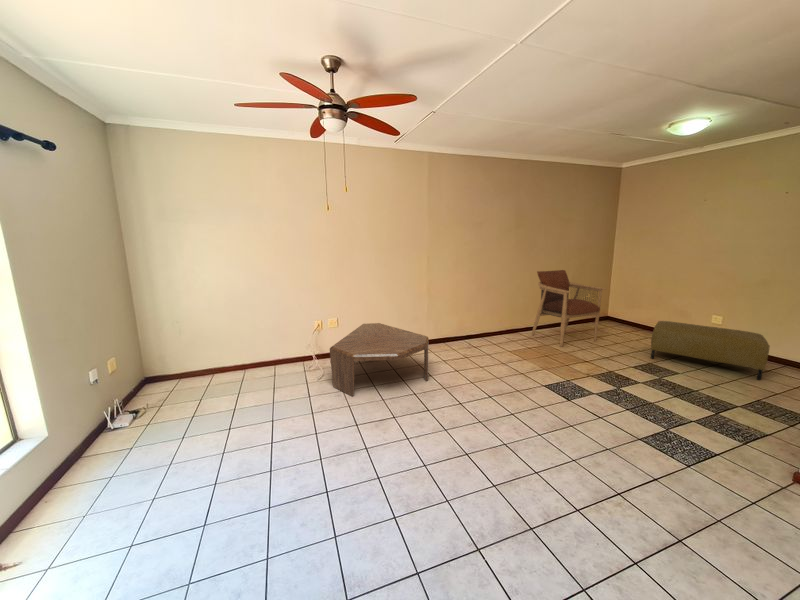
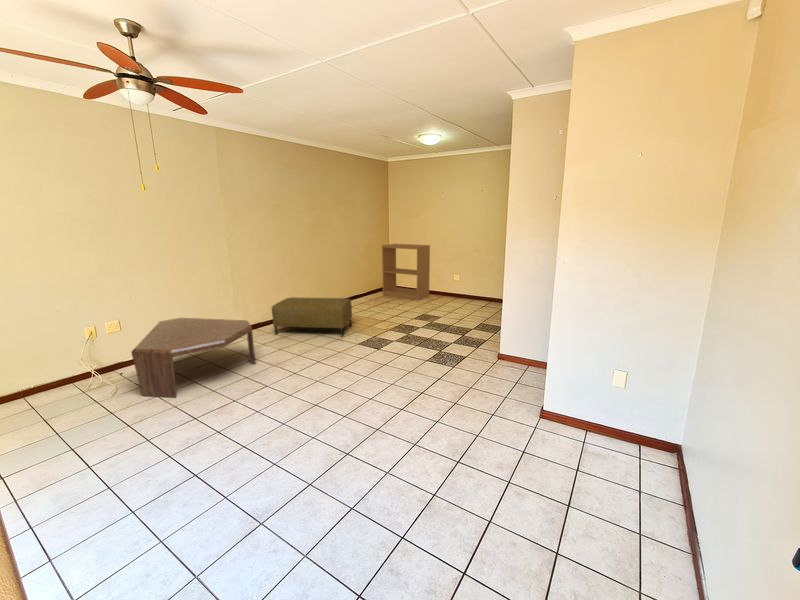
bookshelf: none [594,267,674,342] -> present [382,244,430,300]
armchair: present [532,270,606,347] -> none [335,248,389,314]
ottoman: present [651,321,770,380] -> present [272,297,352,336]

